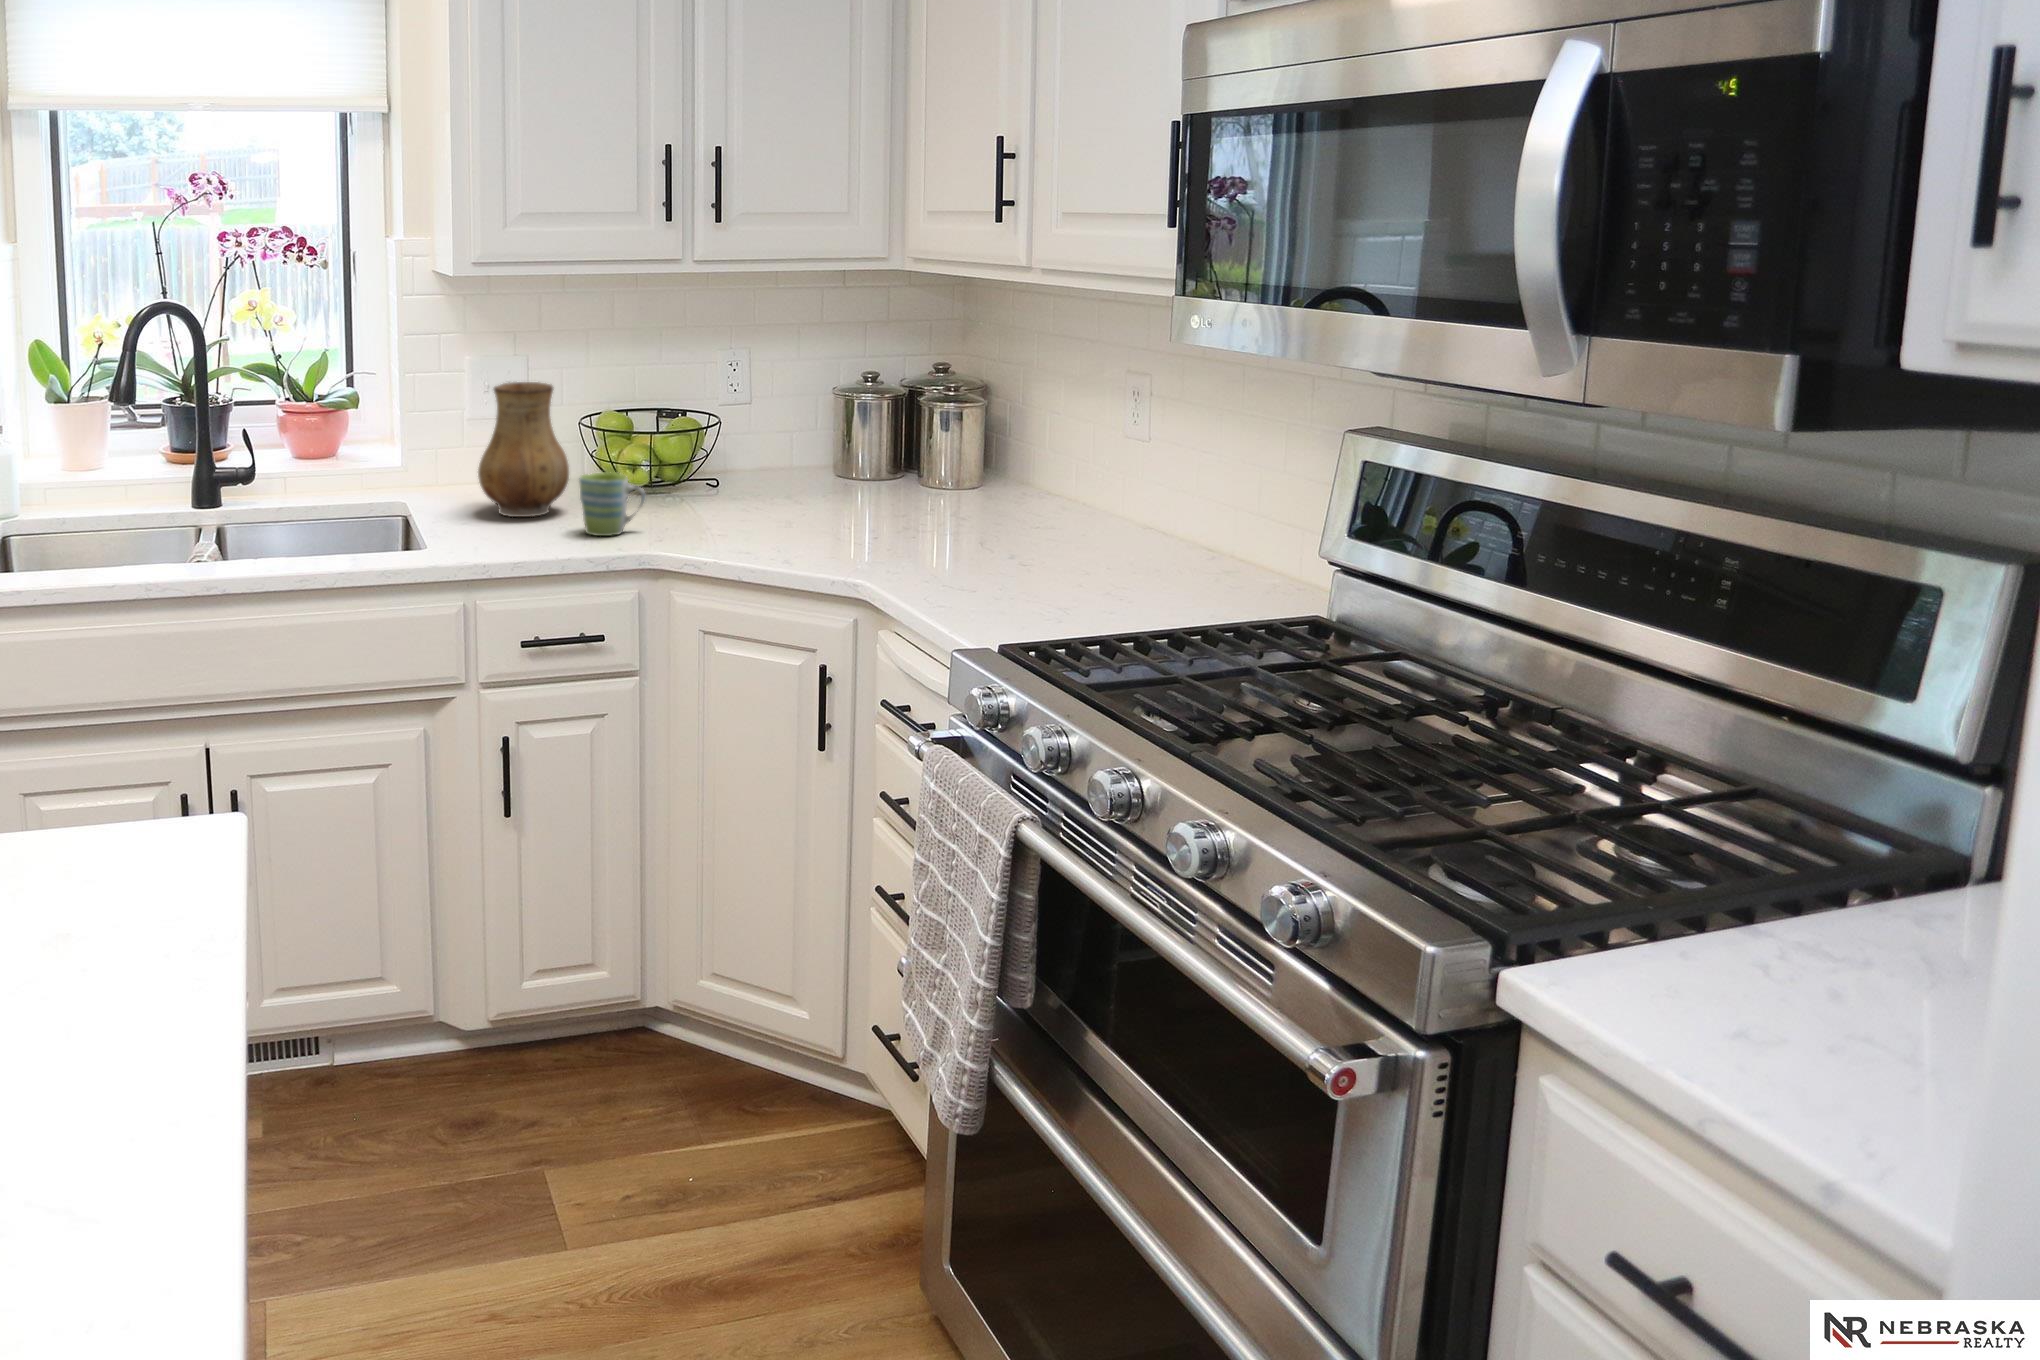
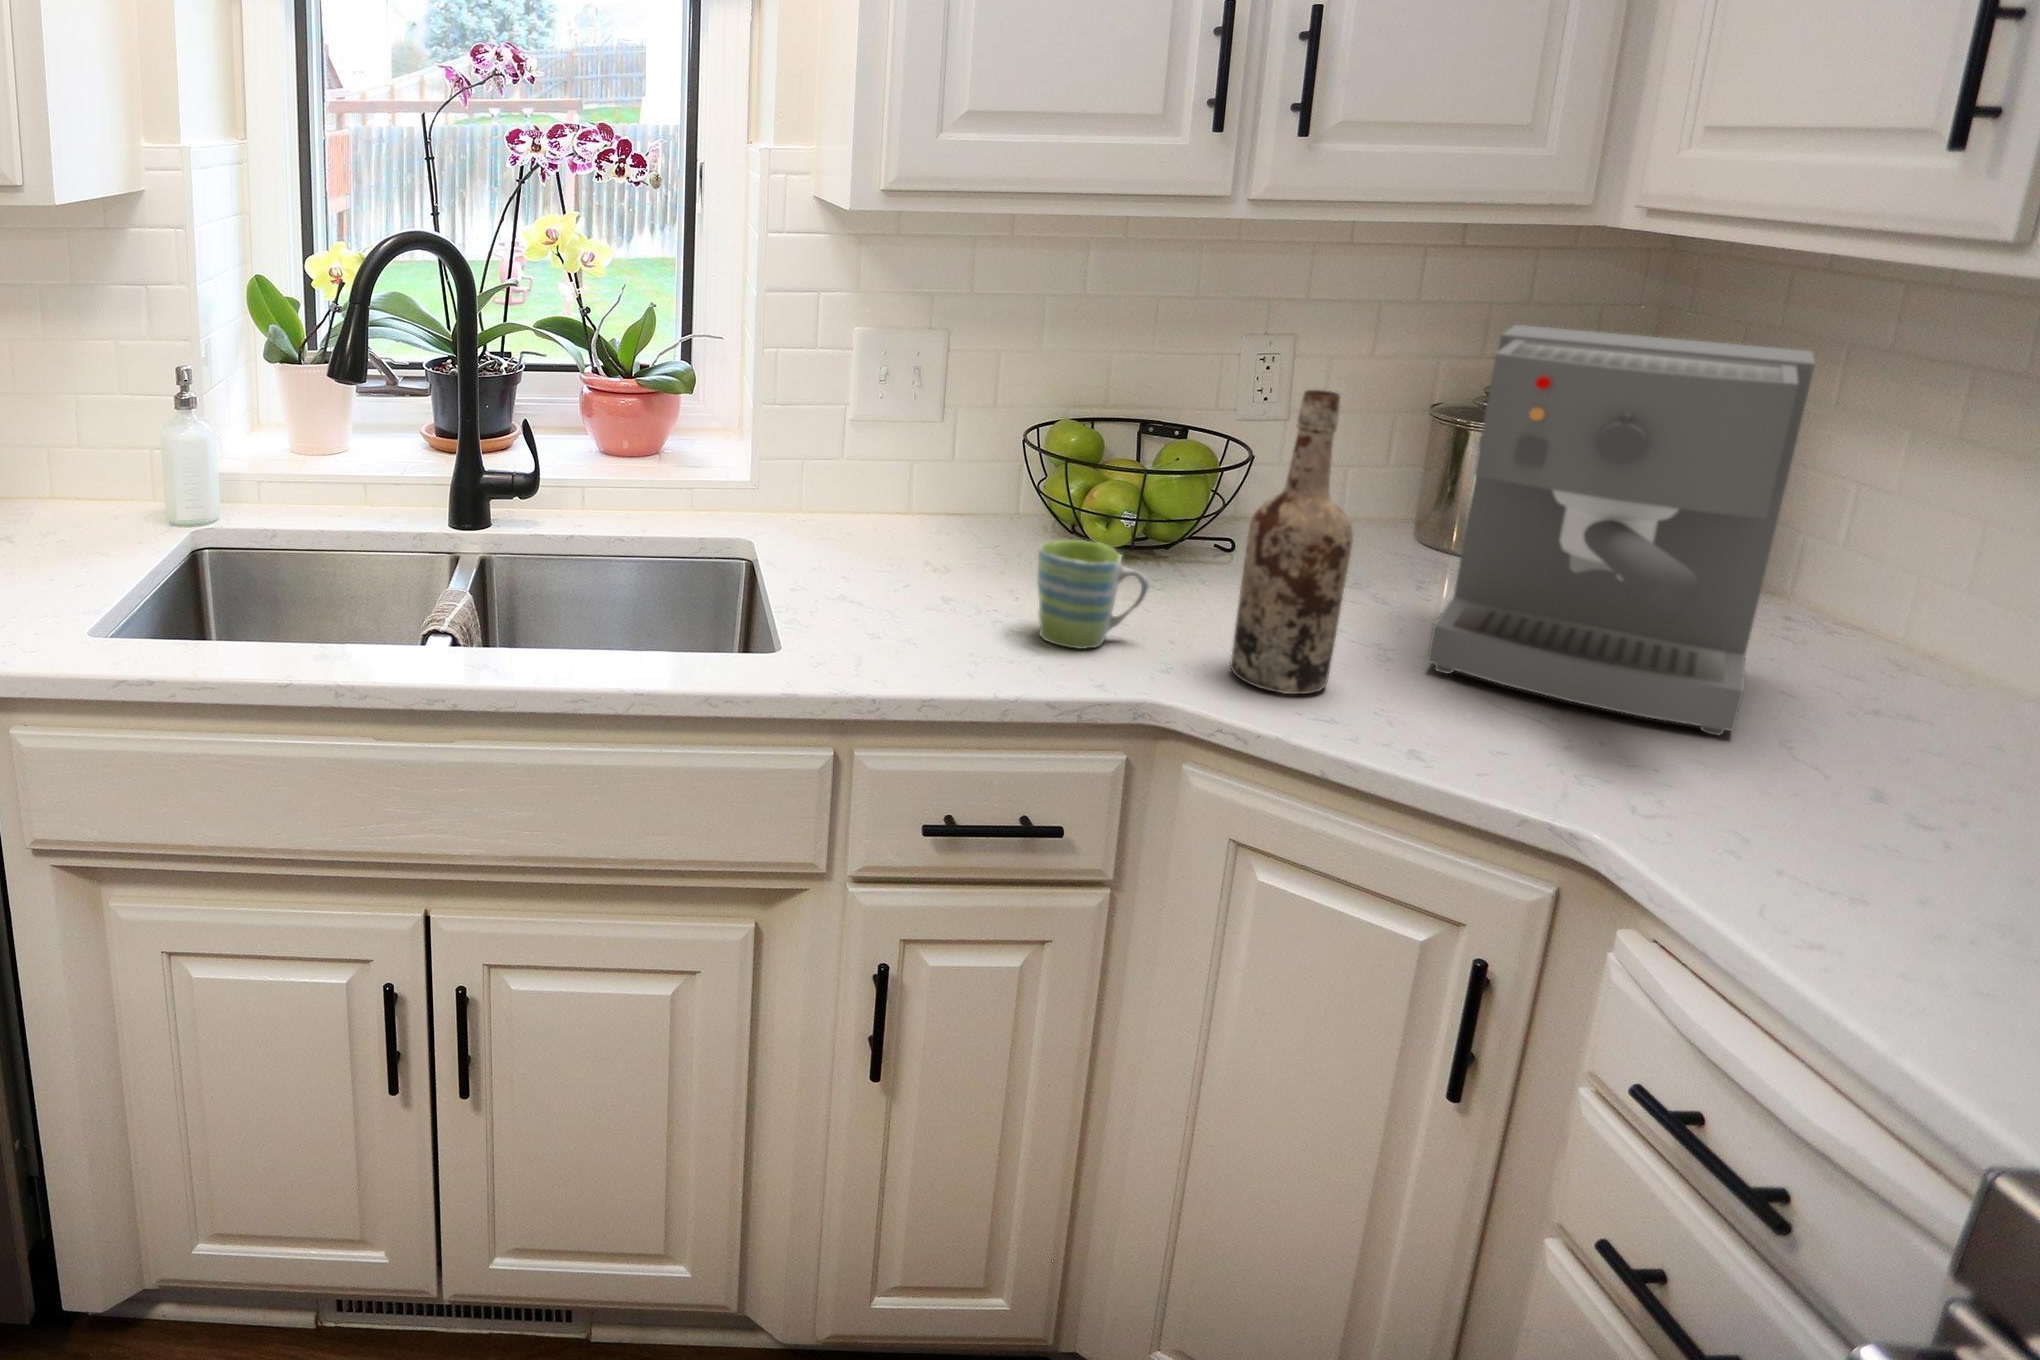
coffee maker: none [800,330,974,542] -> present [1427,325,1815,735]
wine bottle: none [690,368,744,544] -> present [1230,390,1353,694]
ceramic pitcher: present [478,382,569,517] -> none [864,376,1008,588]

